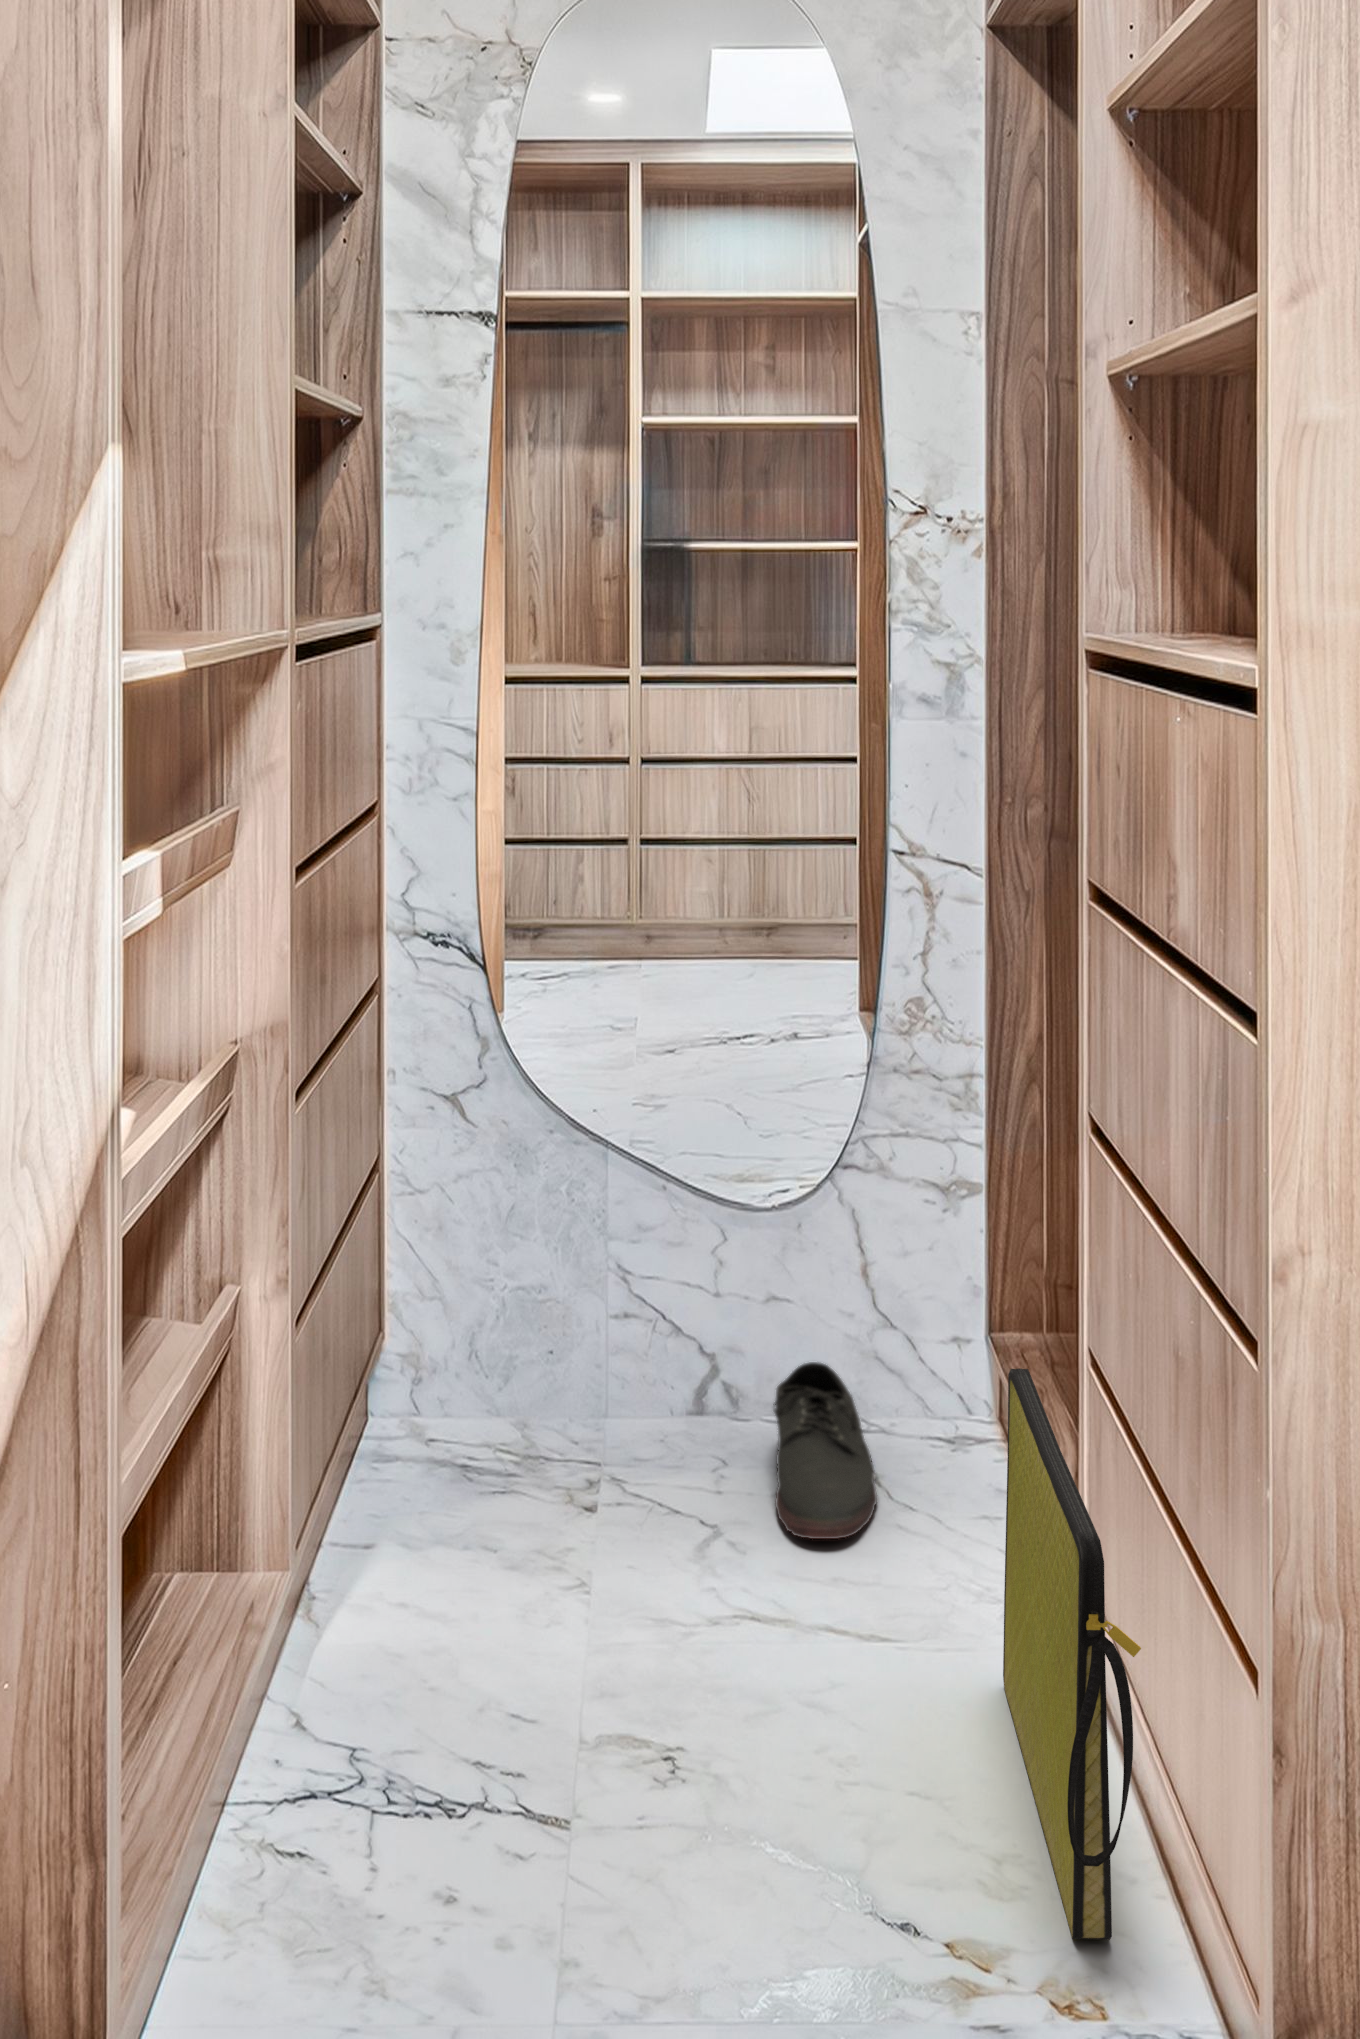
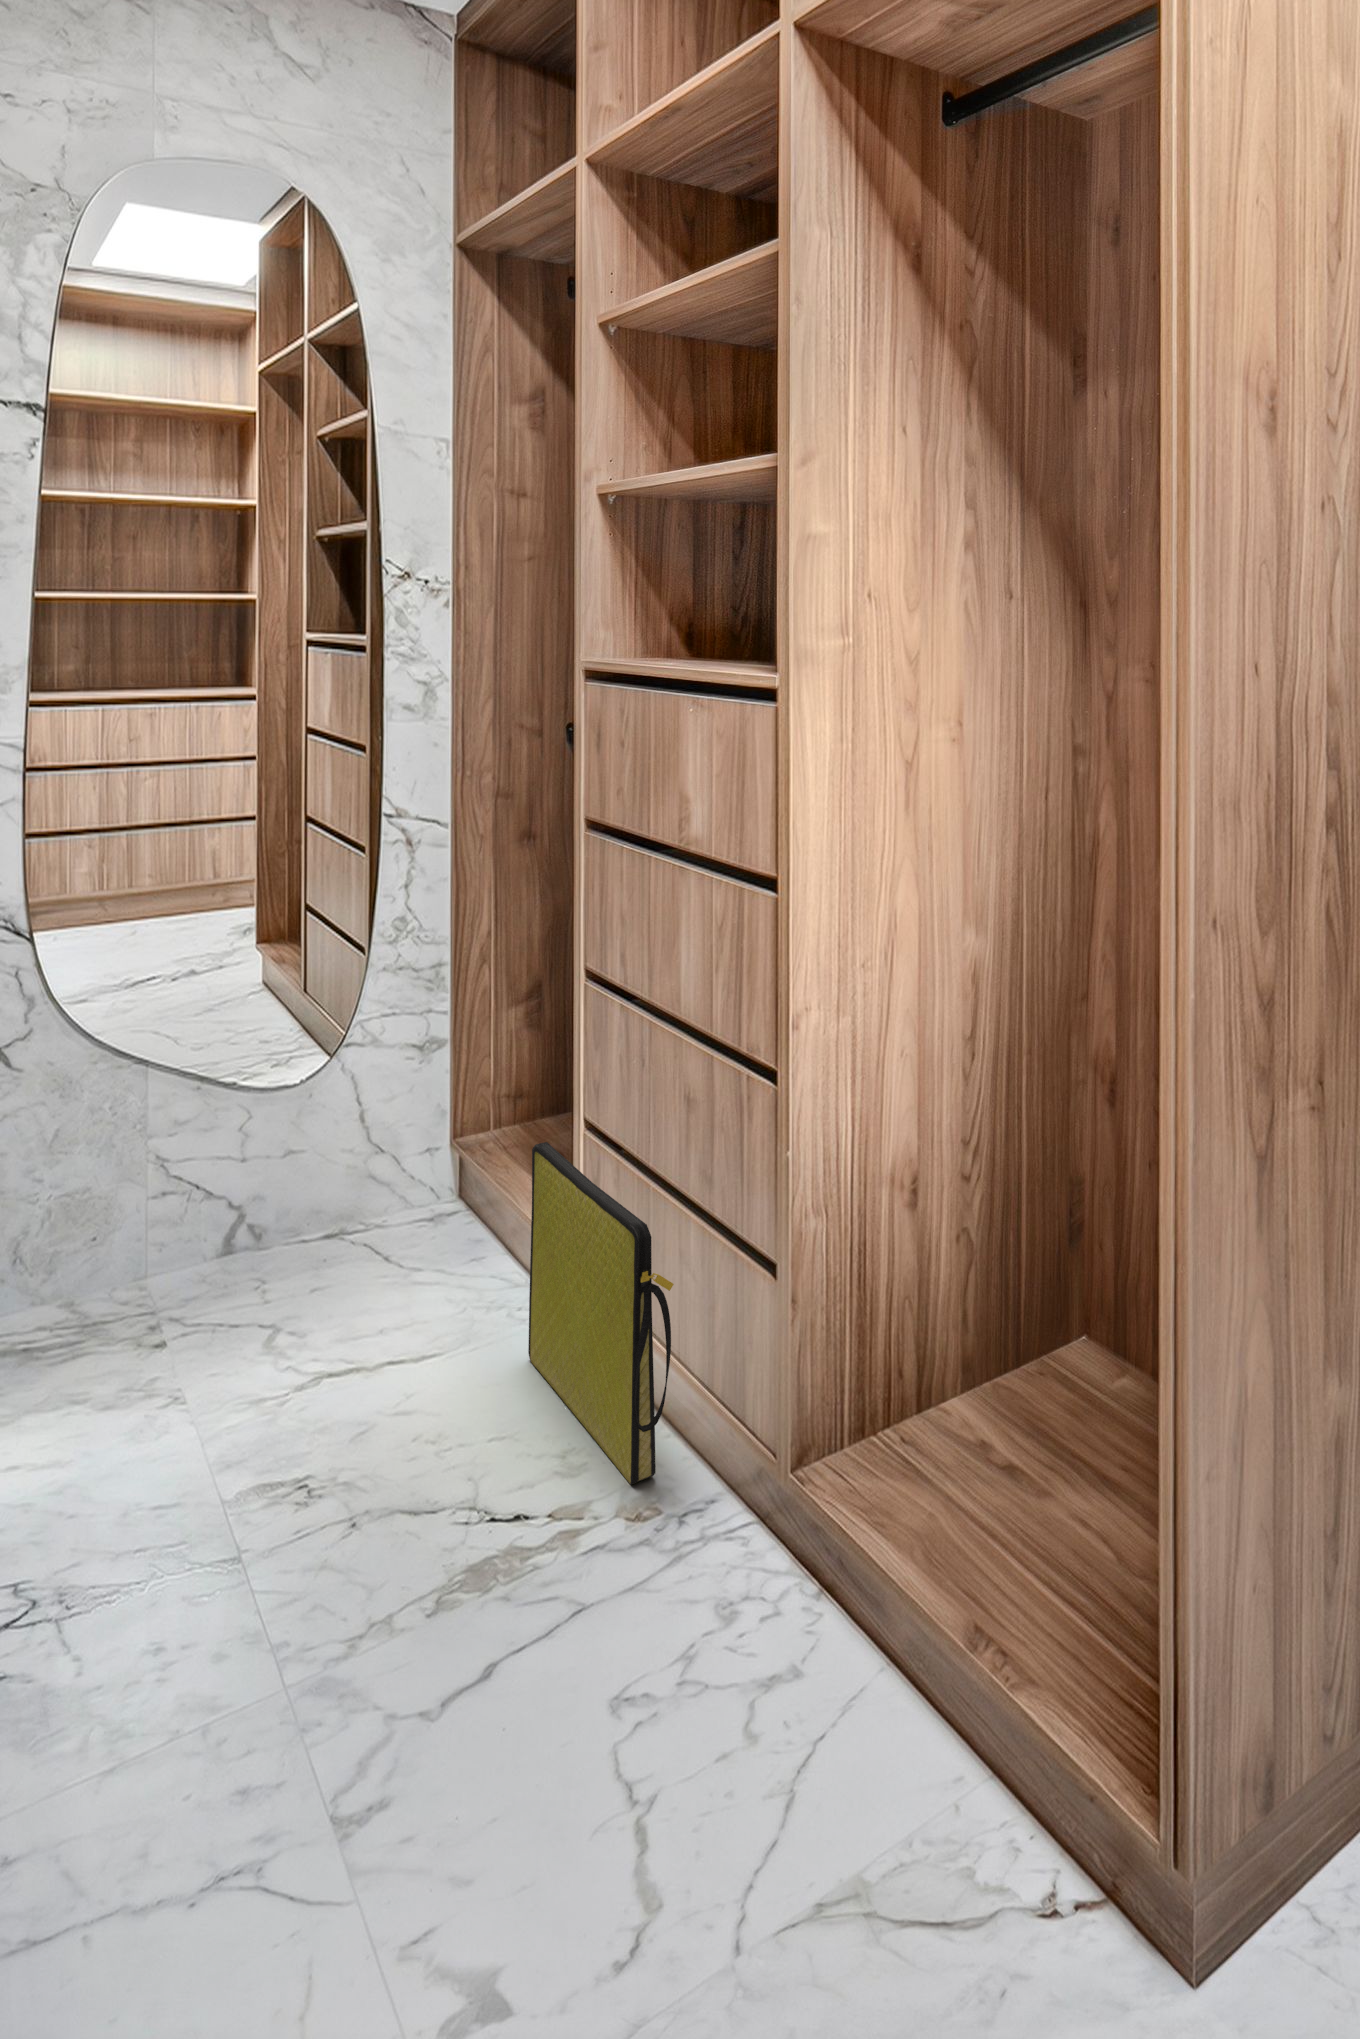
shoe: present [773,1362,877,1539] -> none [301,1191,395,1314]

